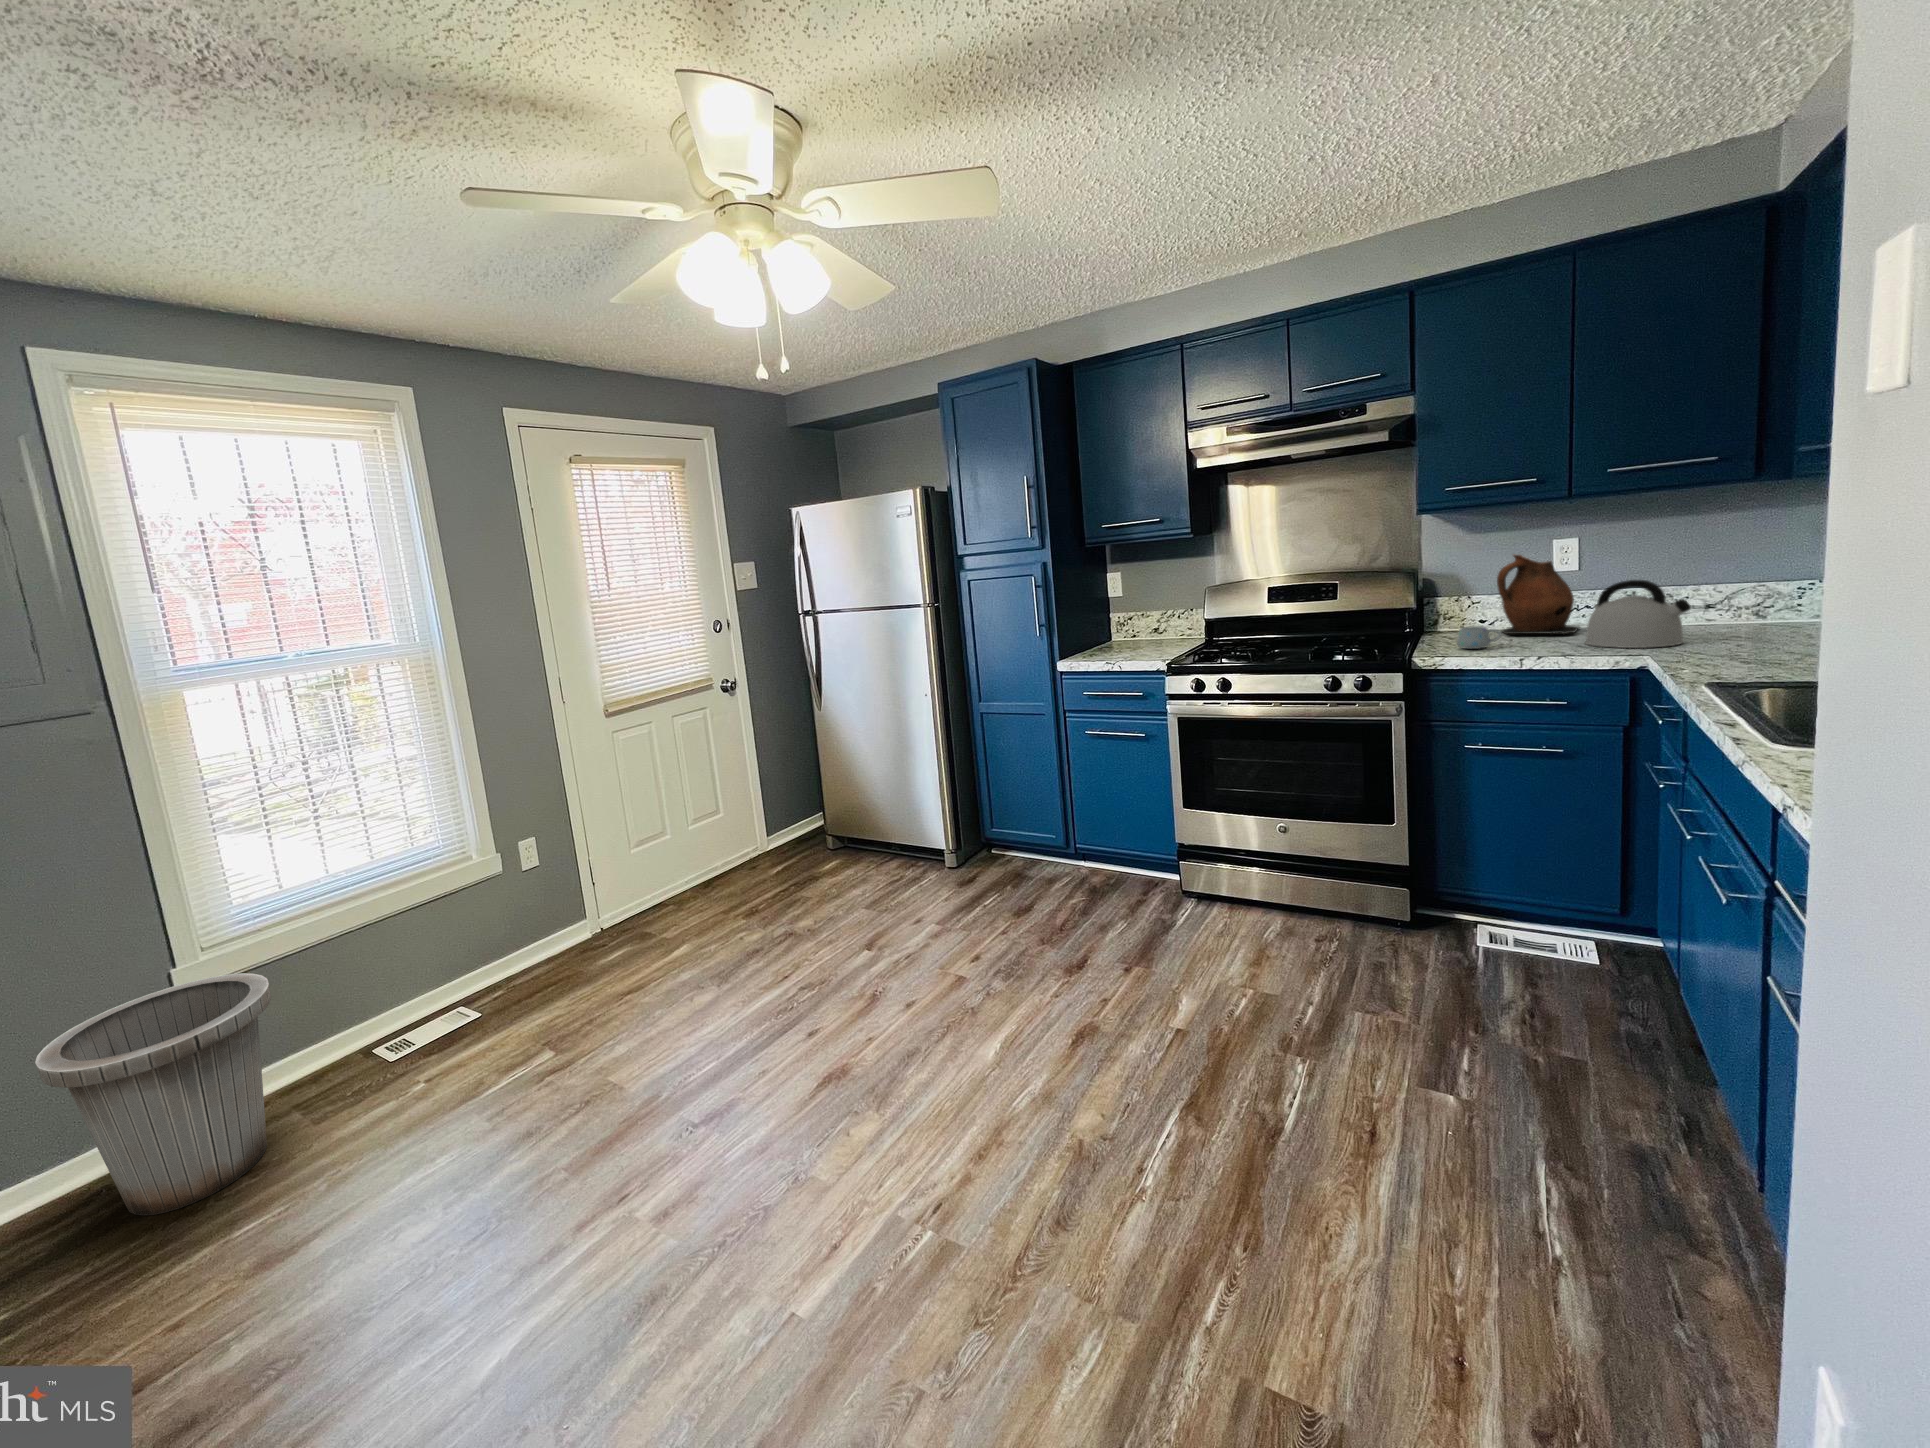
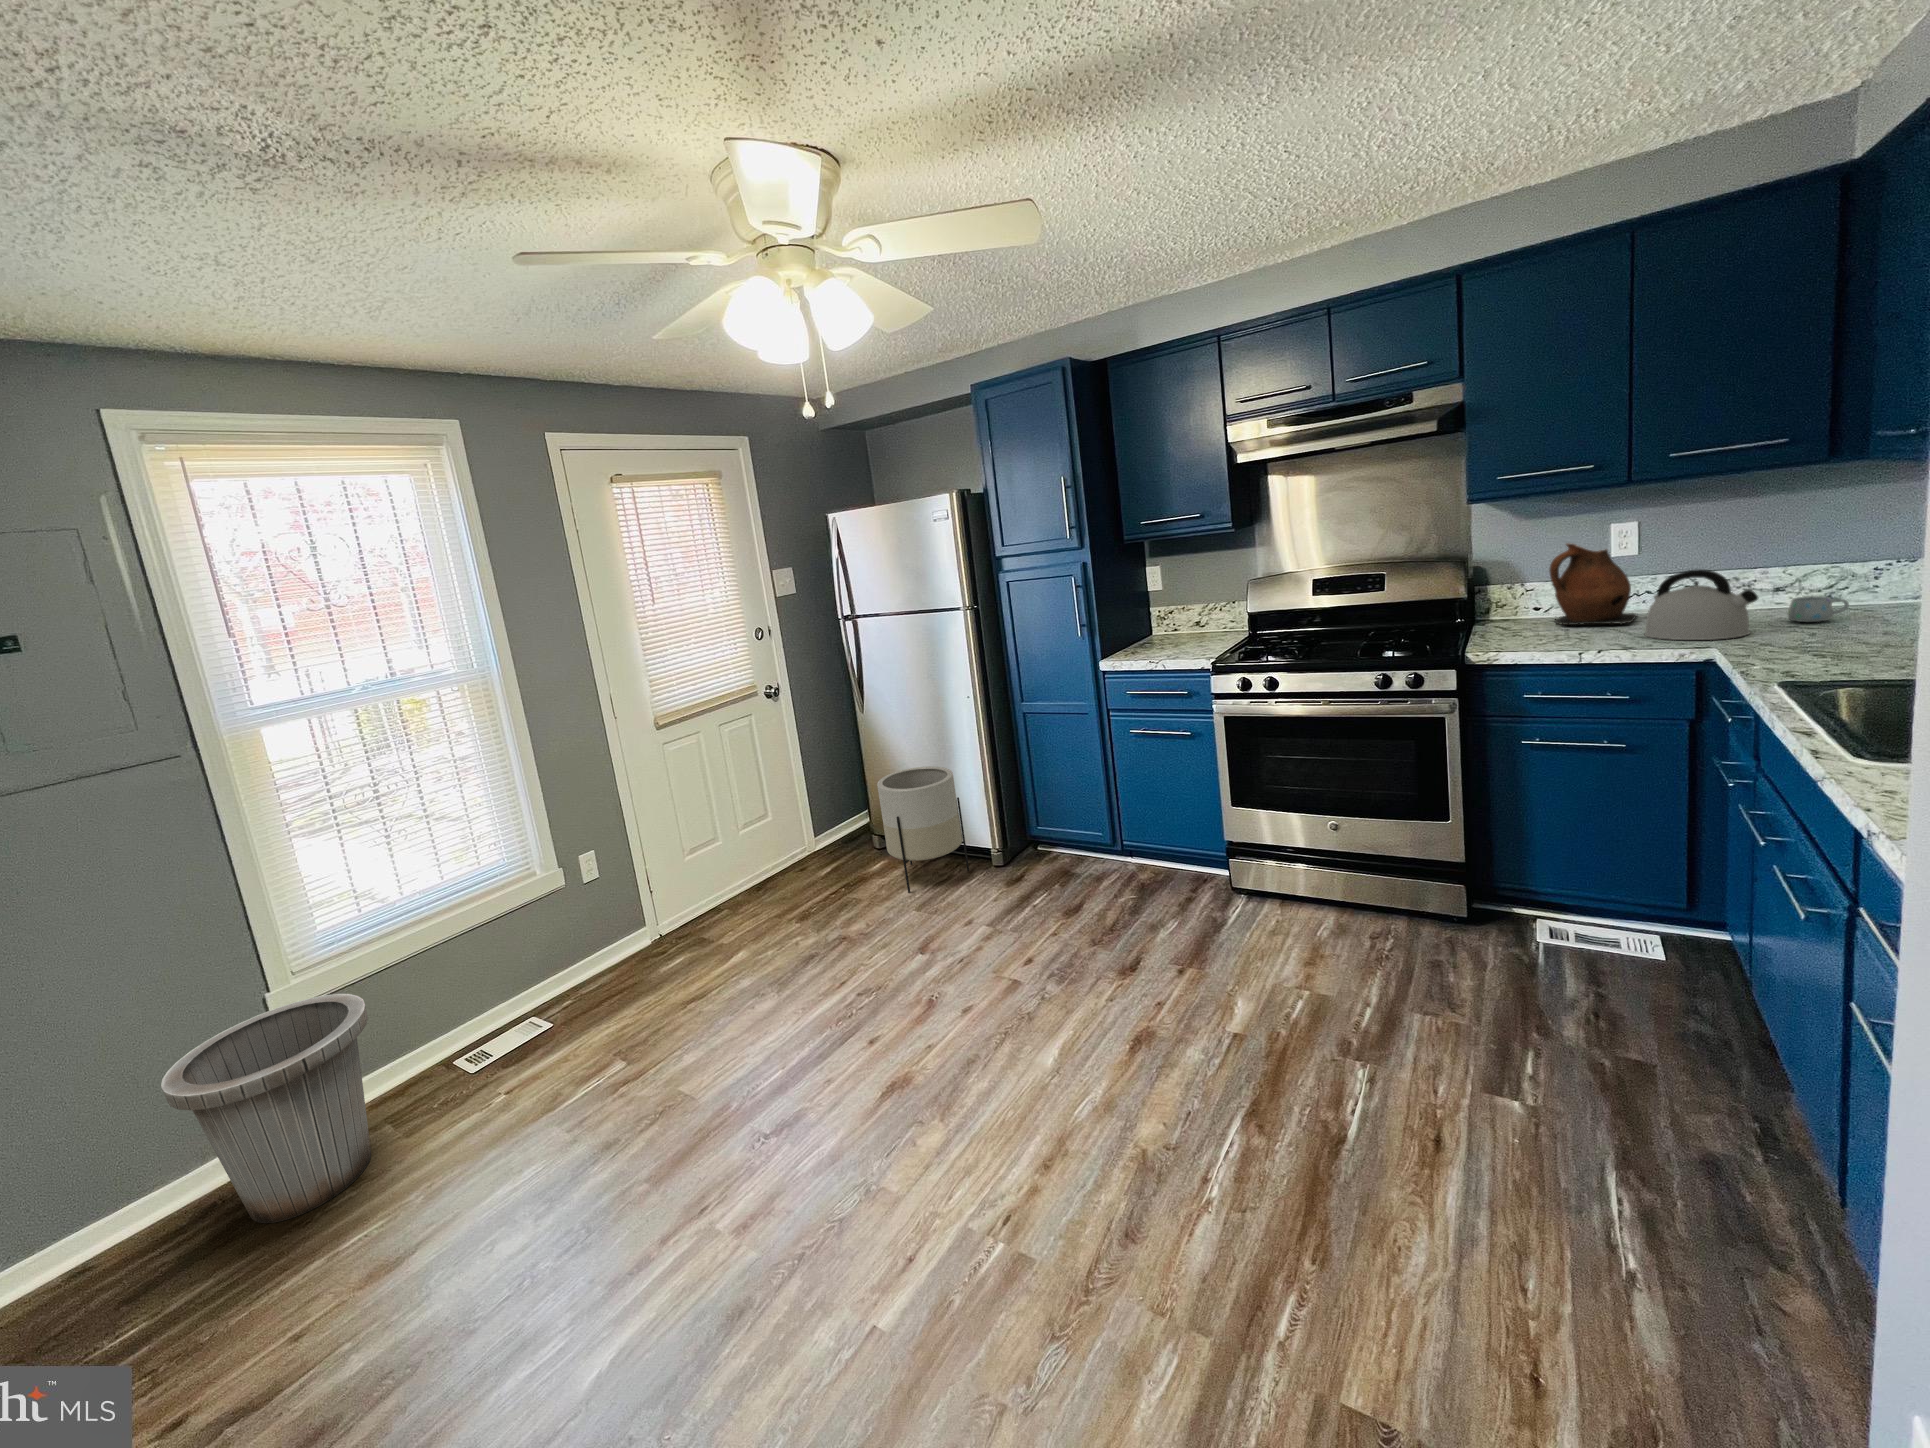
mug: present [1457,626,1501,649] -> present [1788,596,1849,622]
planter: none [829,766,921,894] -> present [877,766,969,893]

